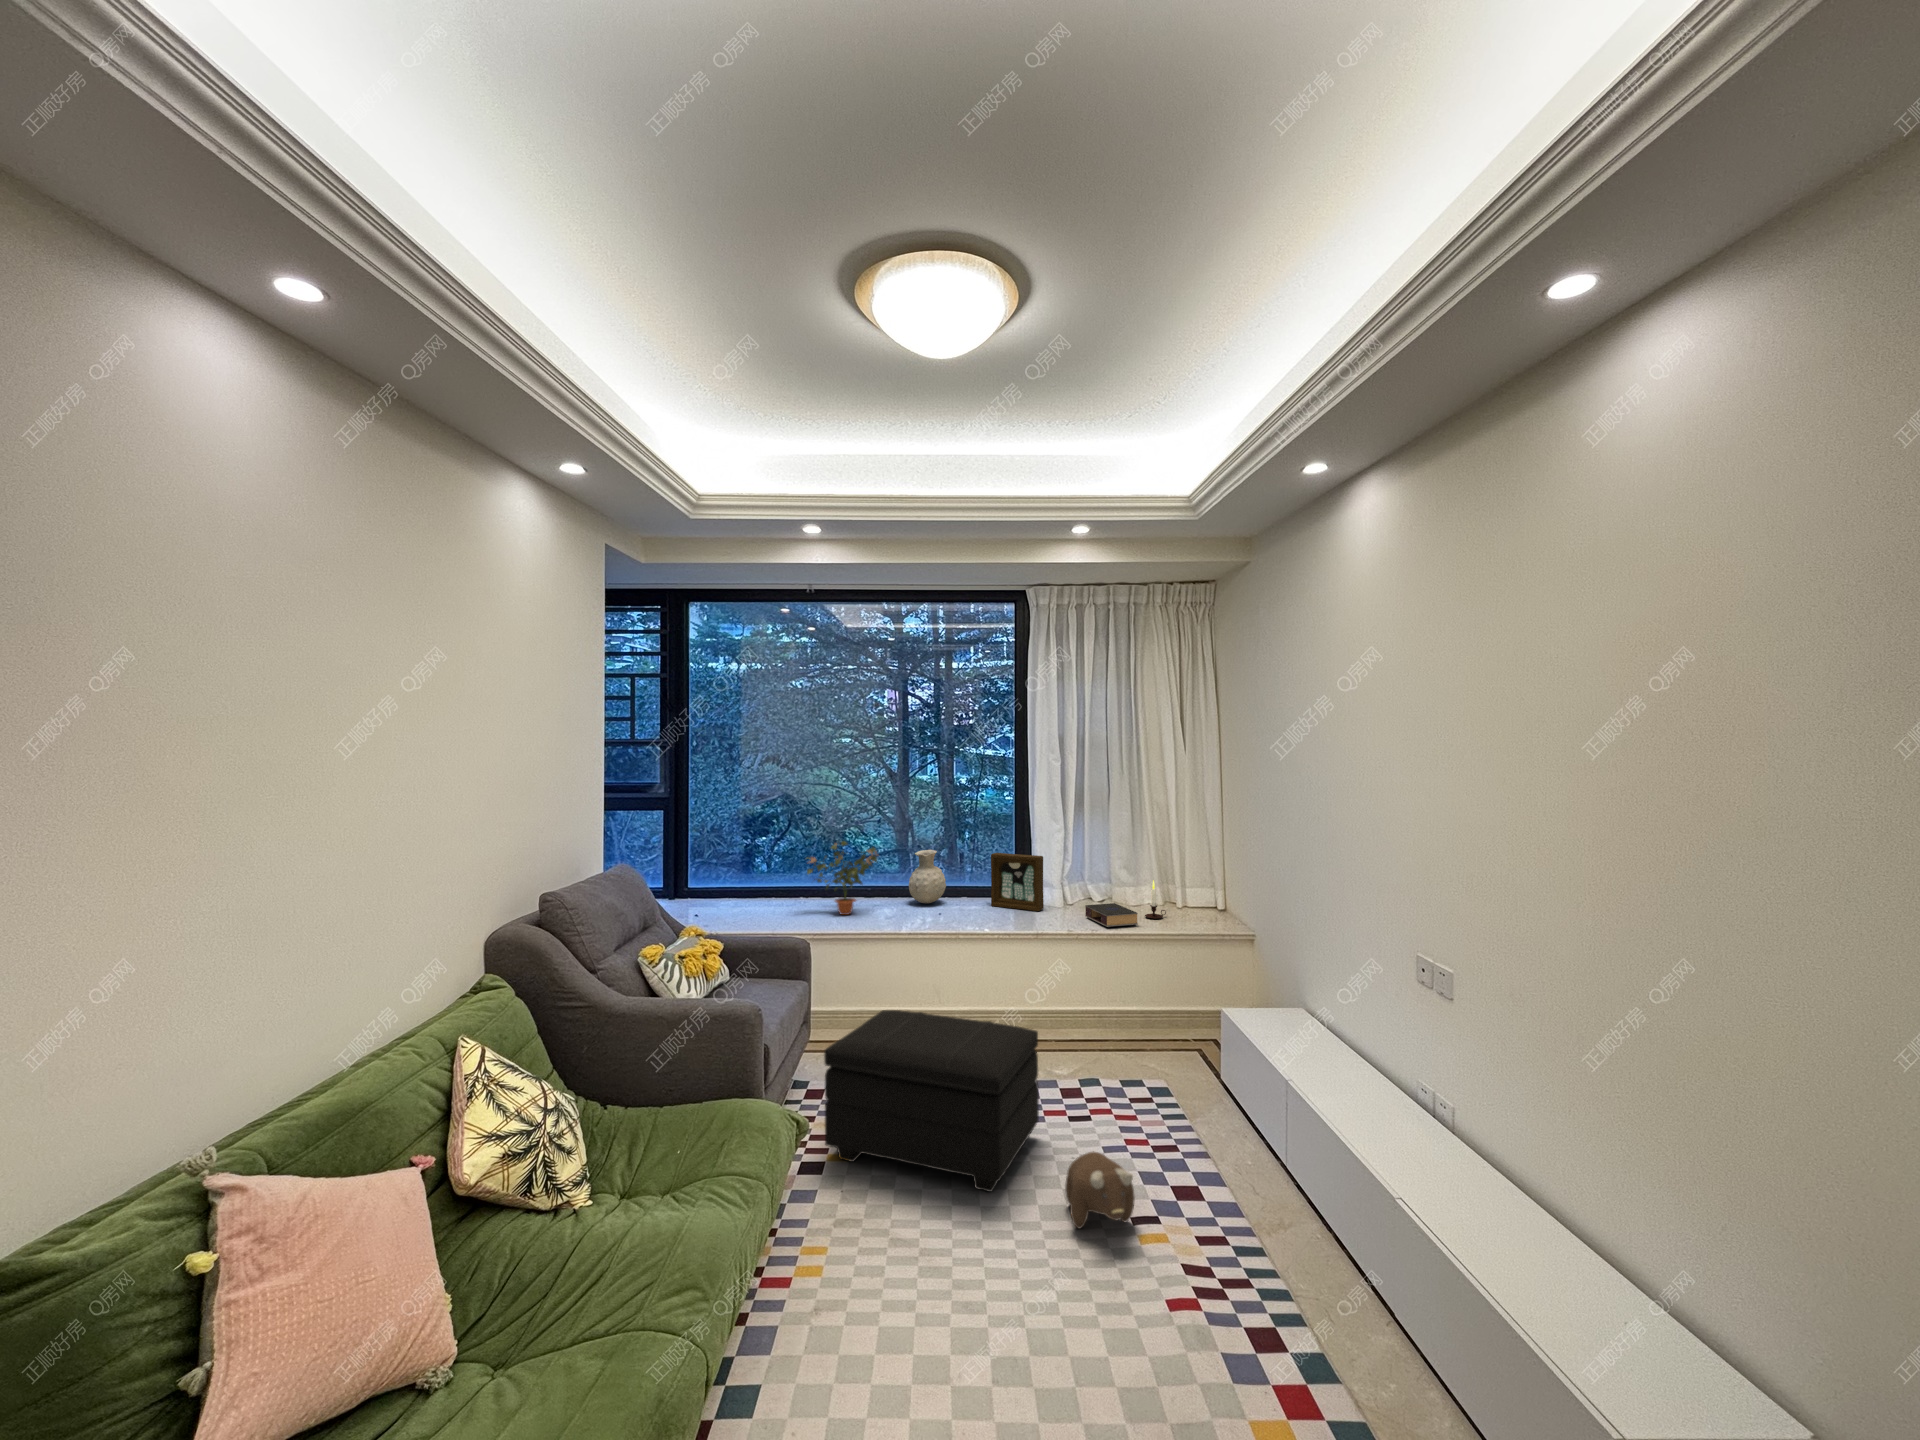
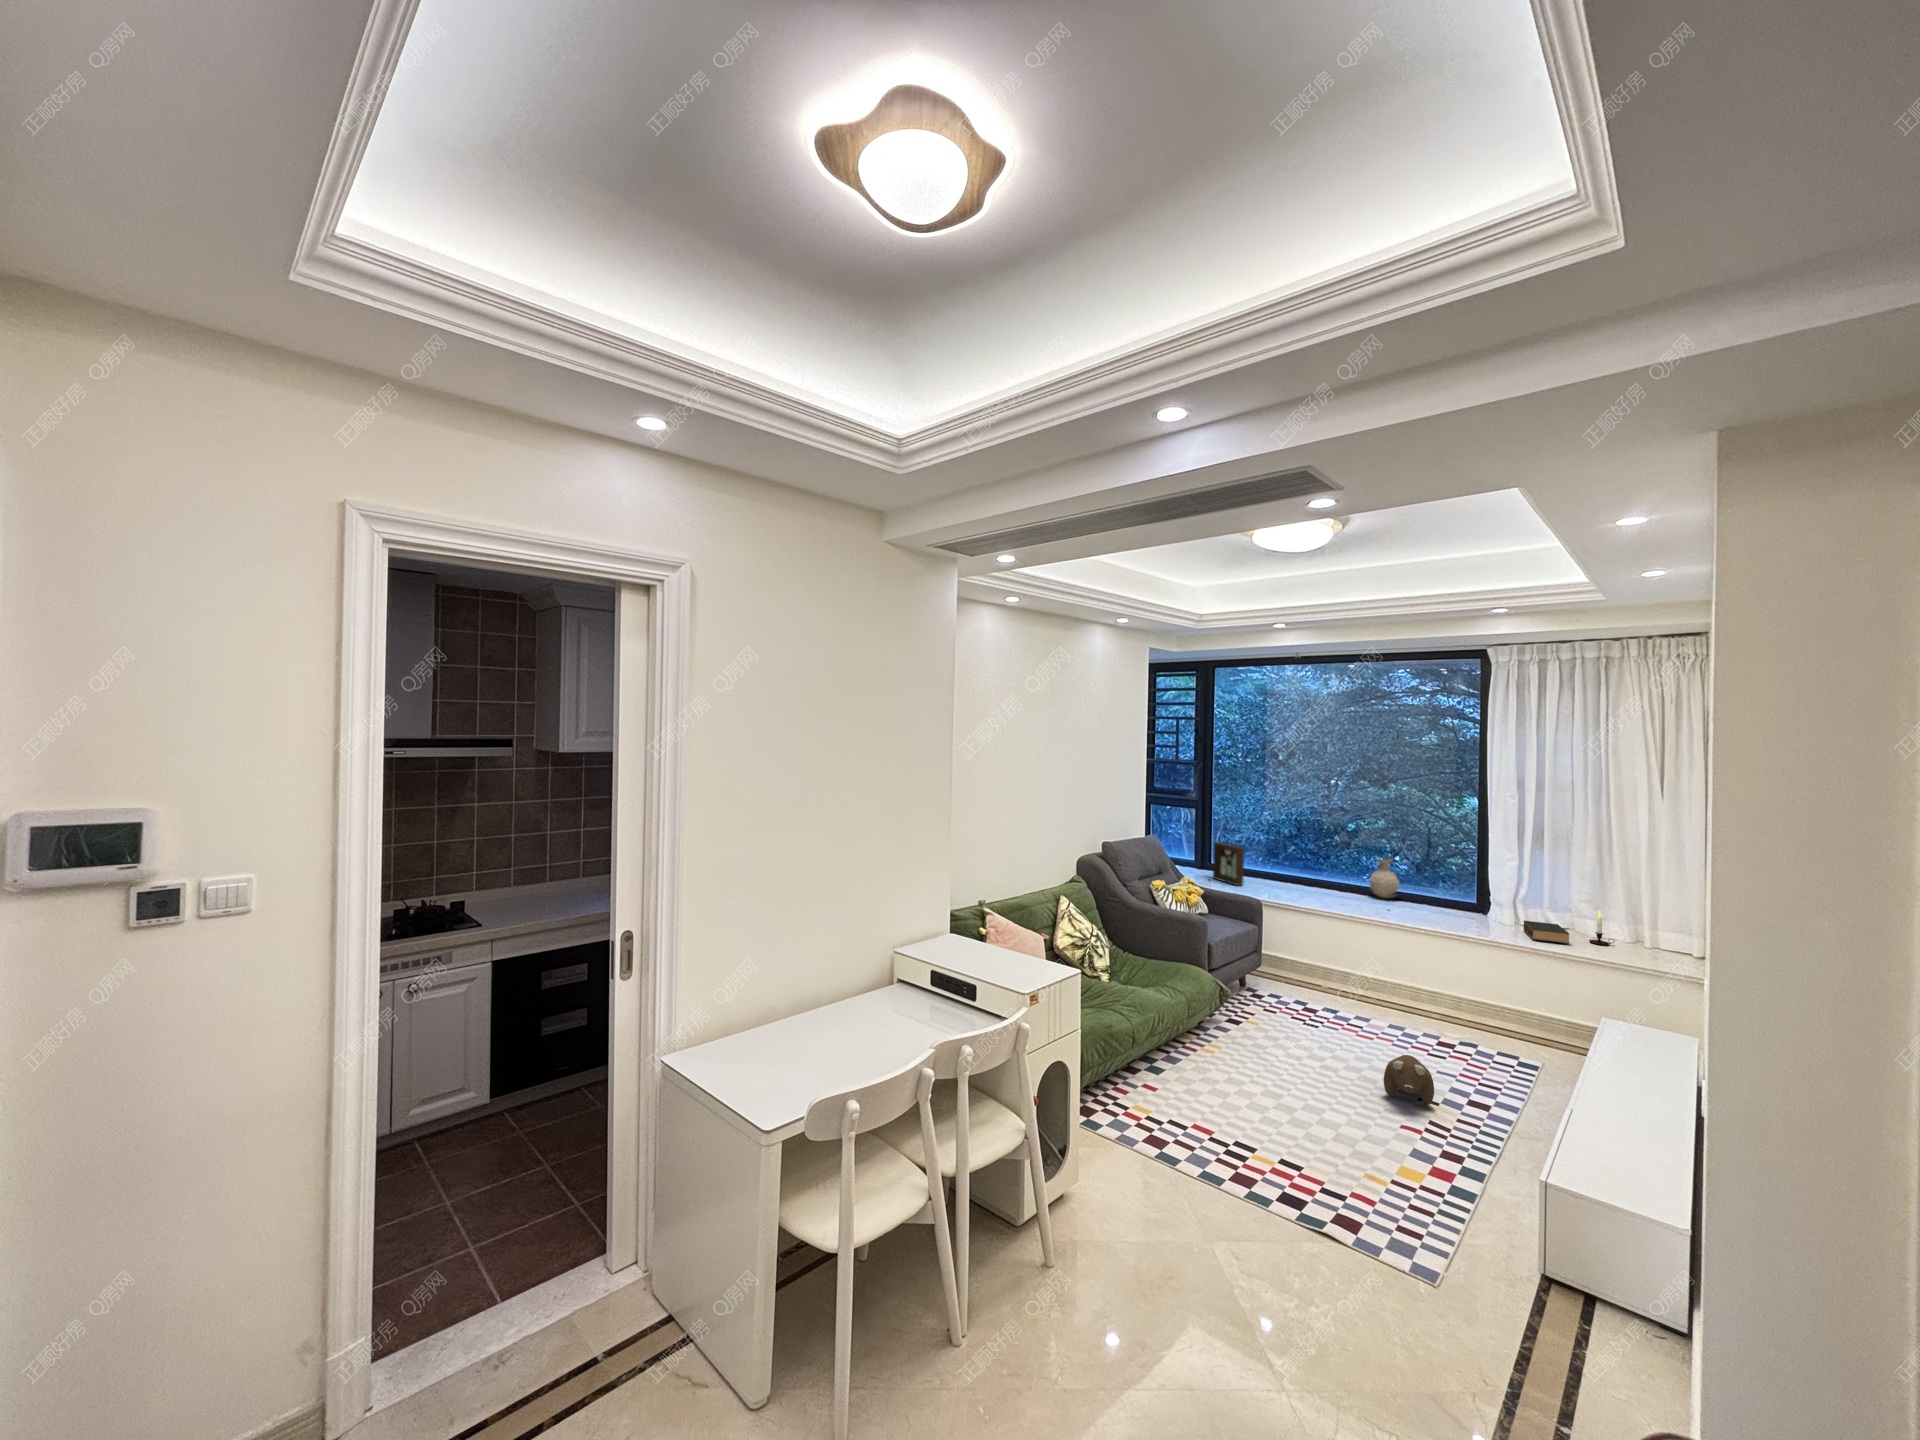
potted plant: present [807,841,877,915] -> none [1282,840,1341,894]
picture frame: present [991,853,1044,911] -> present [1213,842,1244,886]
footstool: present [824,1010,1039,1192] -> none [1248,950,1404,1066]

